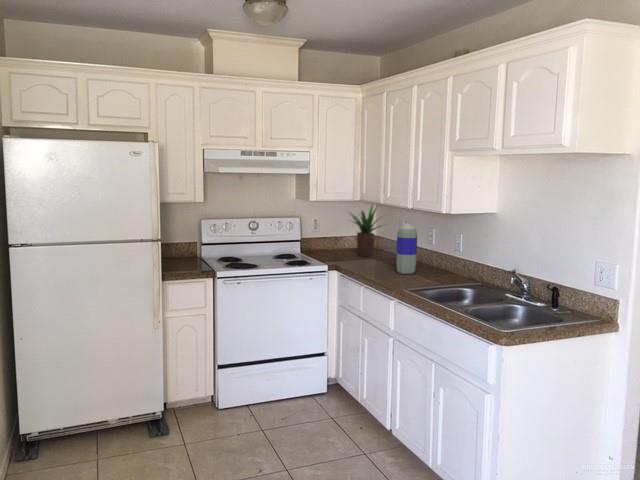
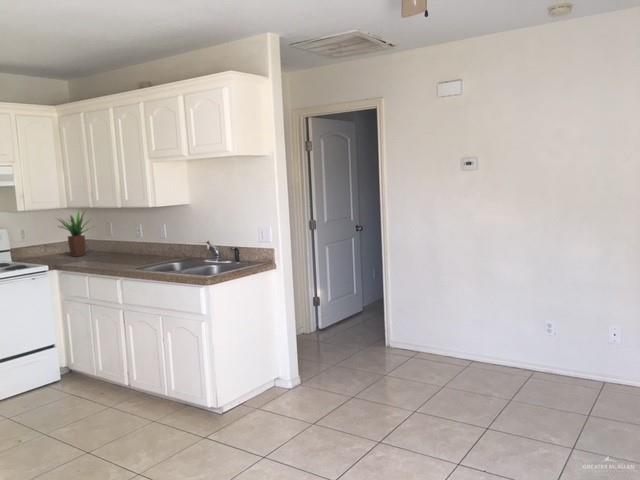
bottle: present [396,218,417,274] -> none [111,216,130,262]

